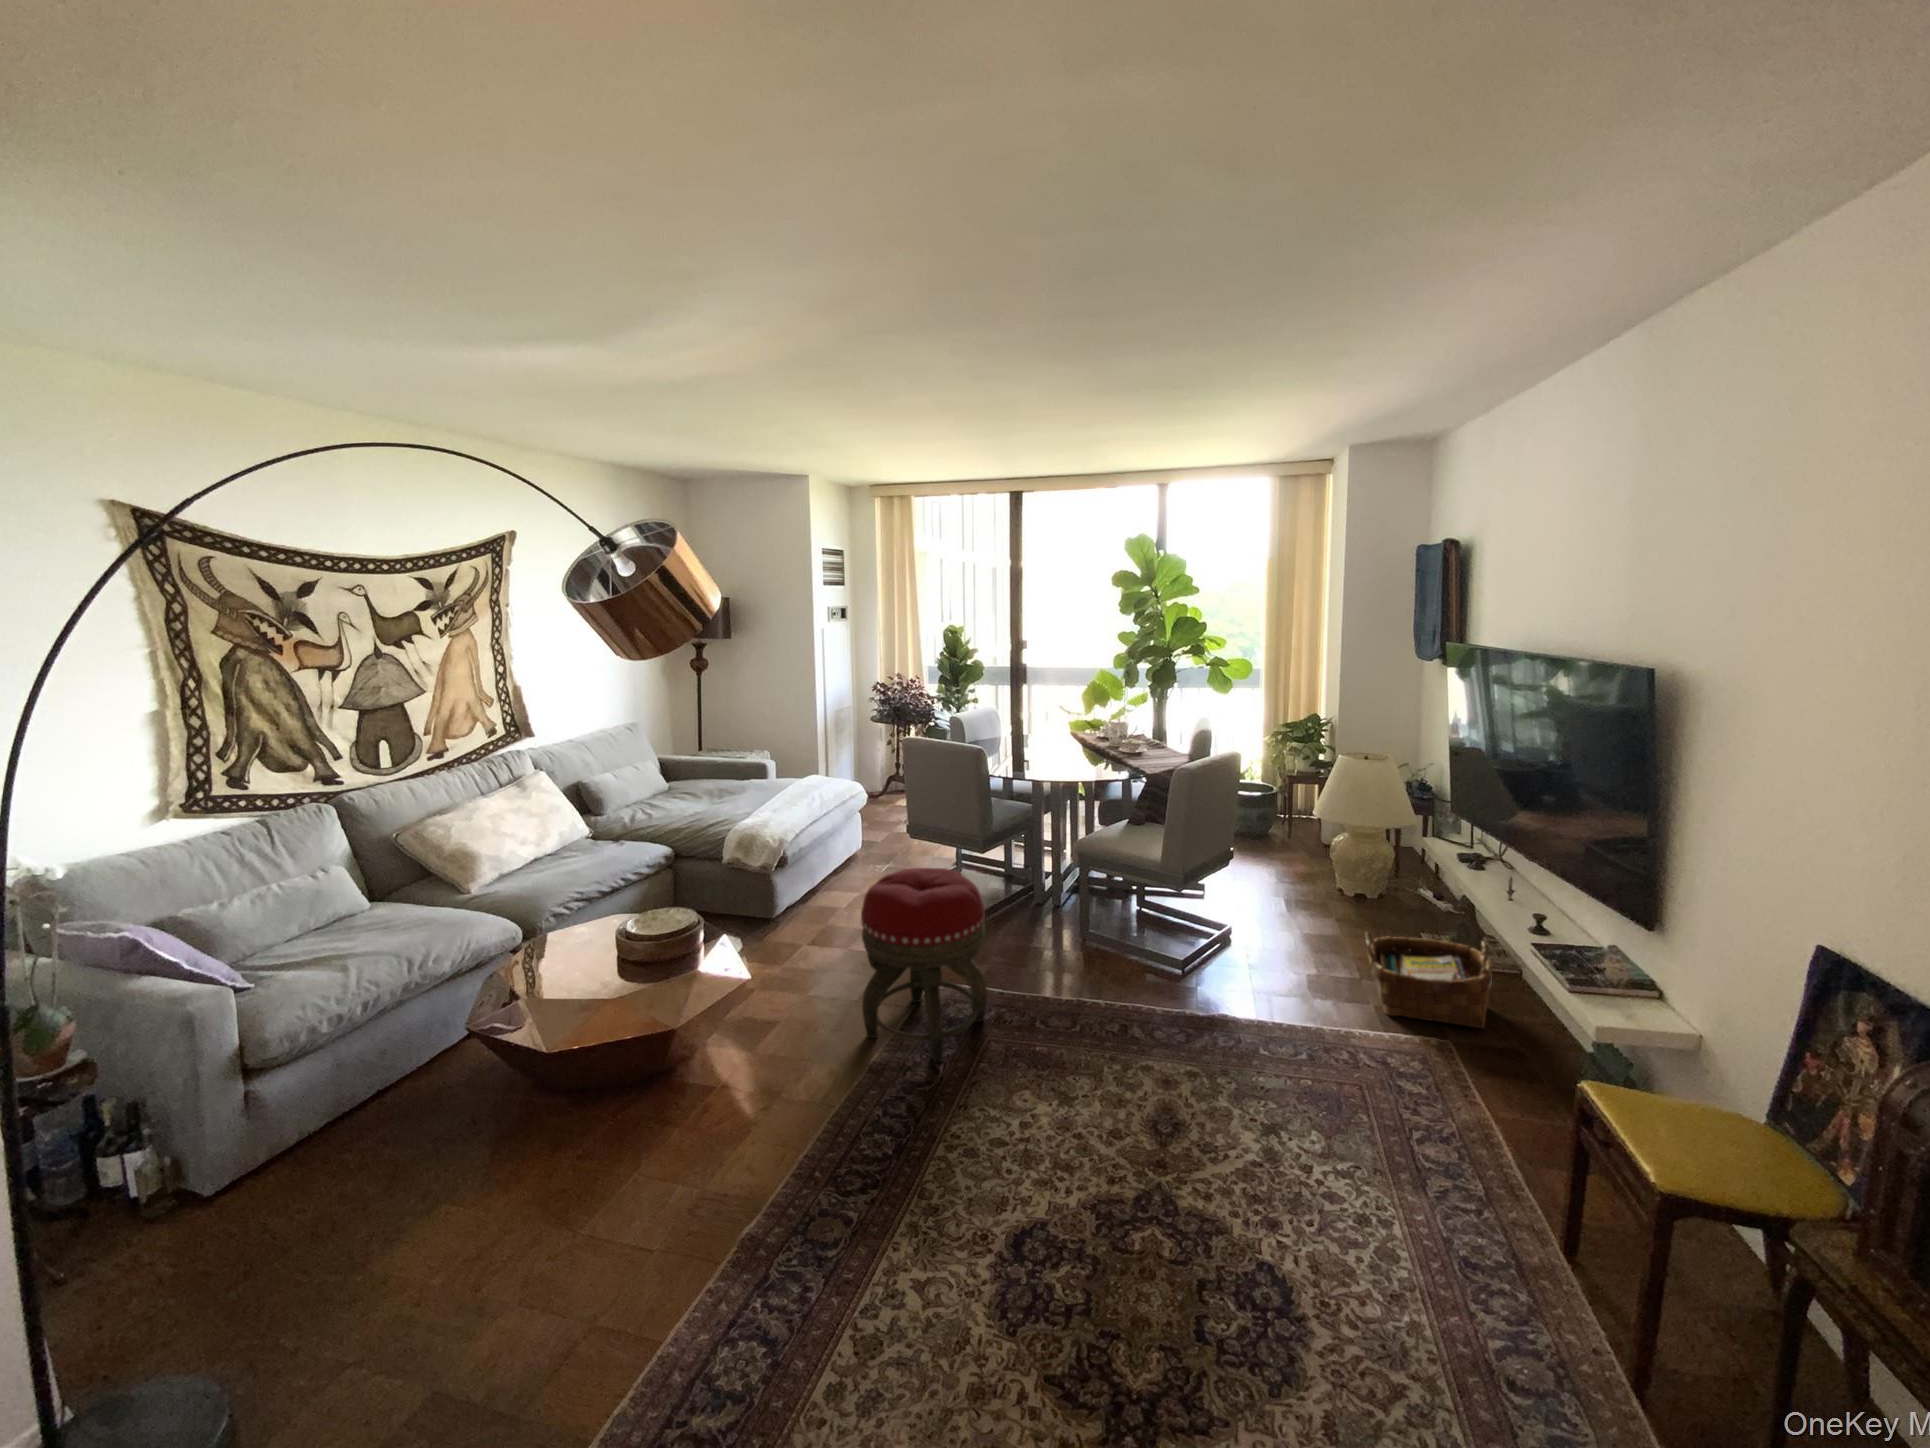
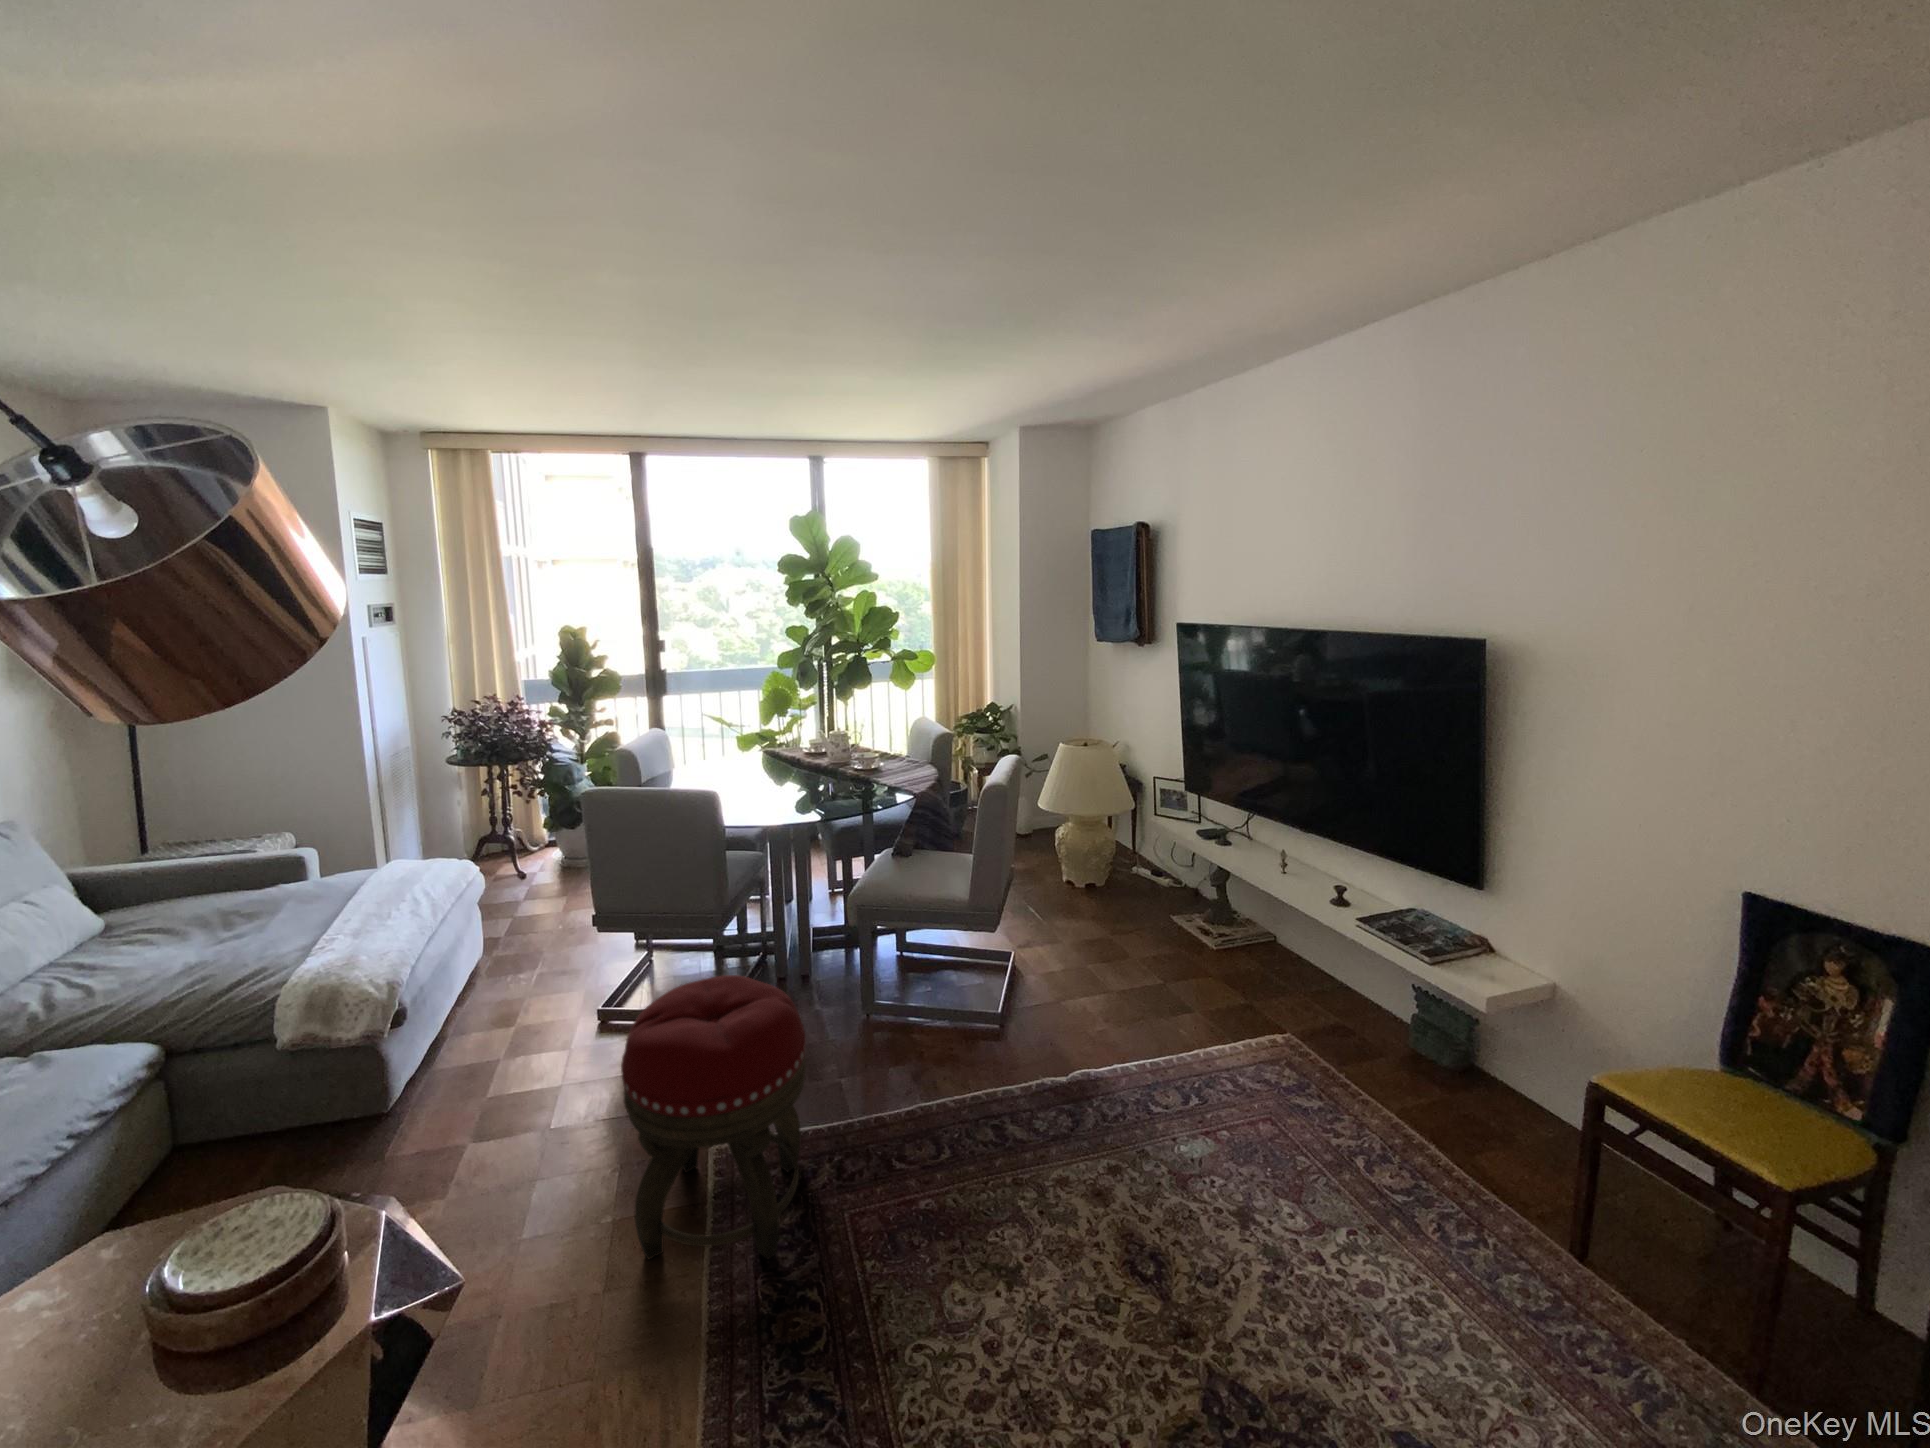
woven basket: present [1365,932,1492,1028] -> none [1145,913,1262,1008]

